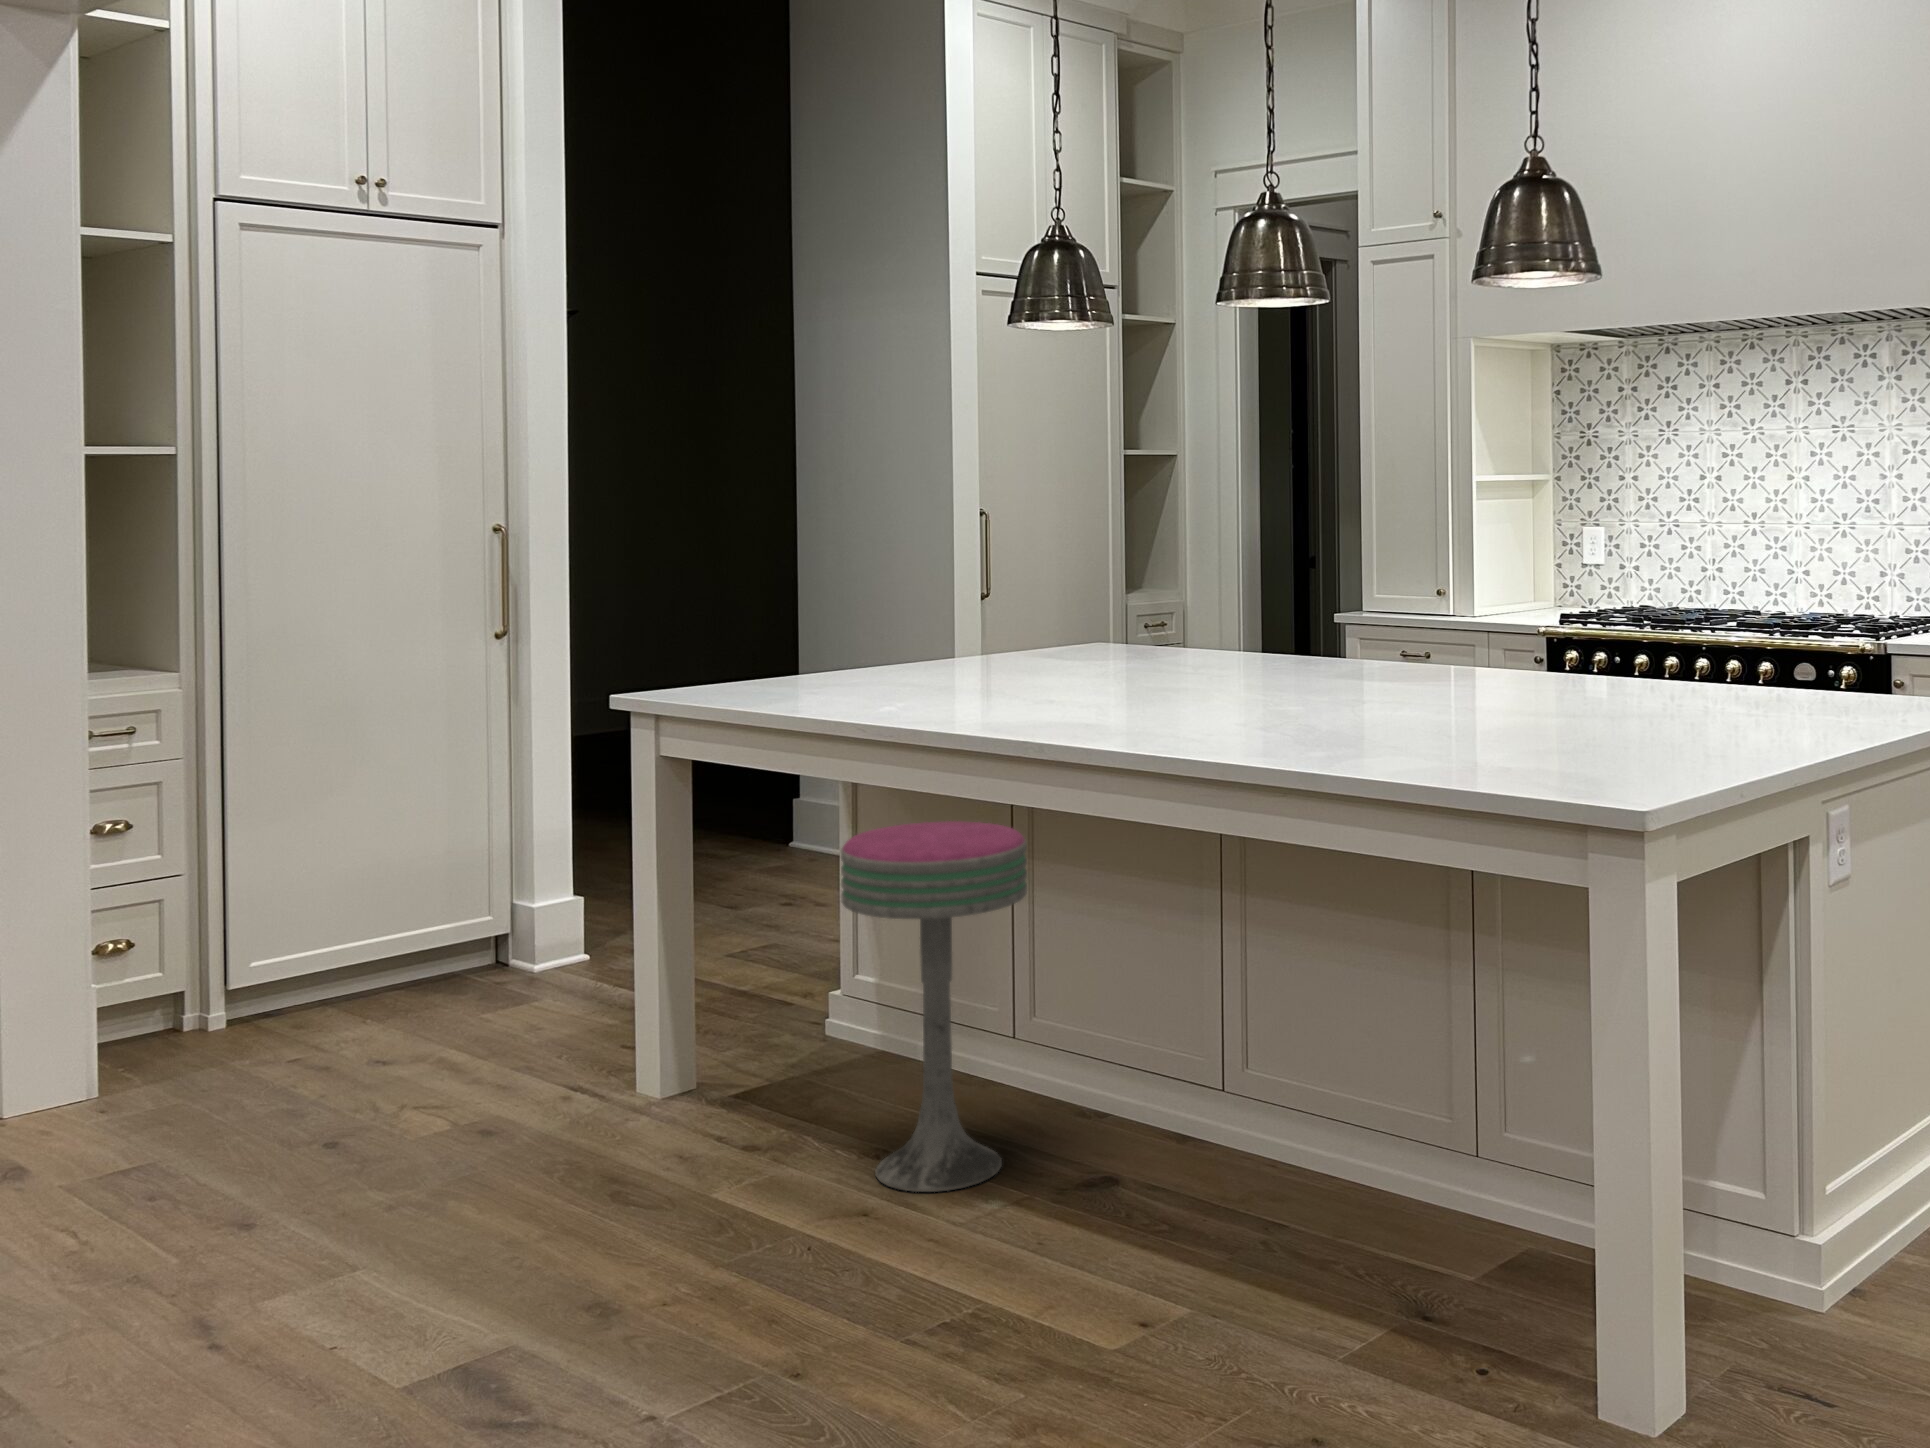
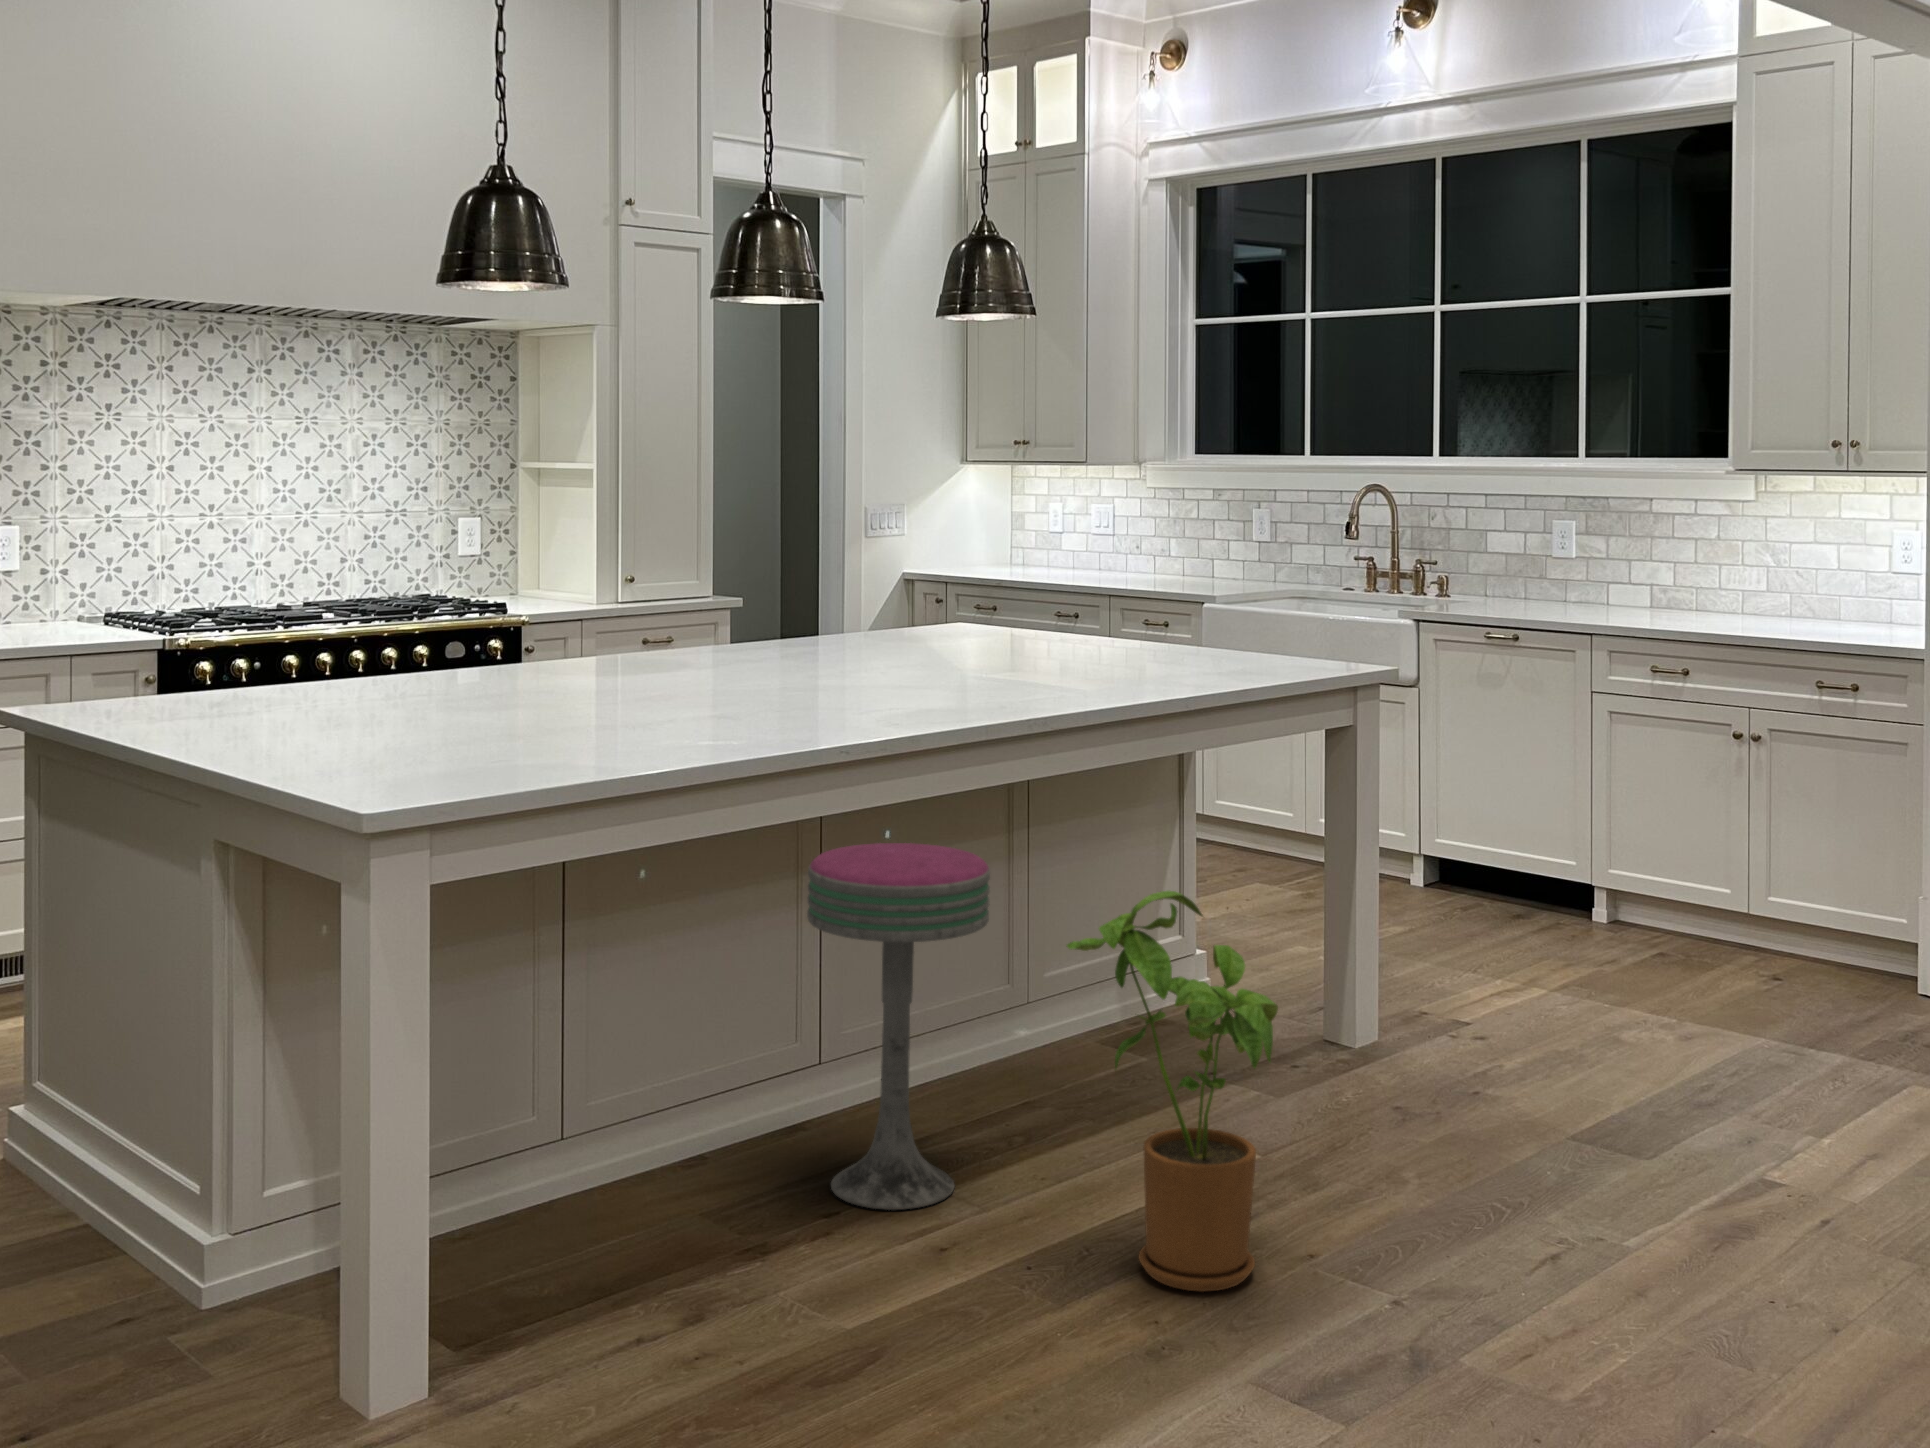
house plant: none [530,888,802,1326] -> present [1067,891,1278,1292]

